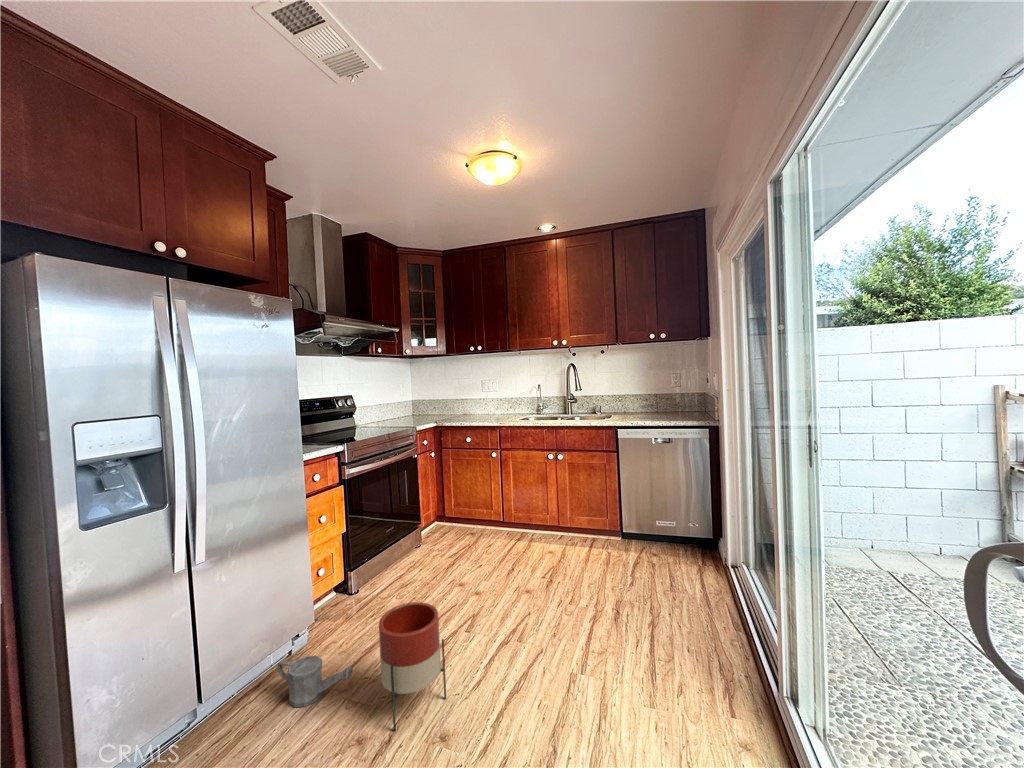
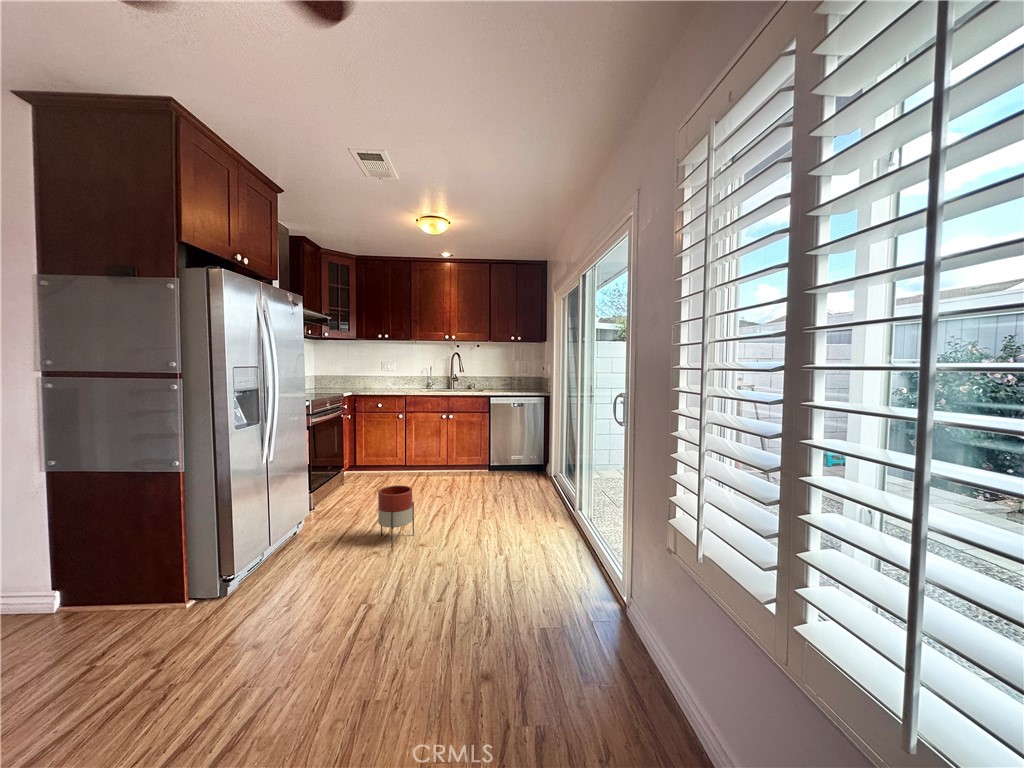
watering can: present [277,656,353,708] -> none [303,522,358,550]

